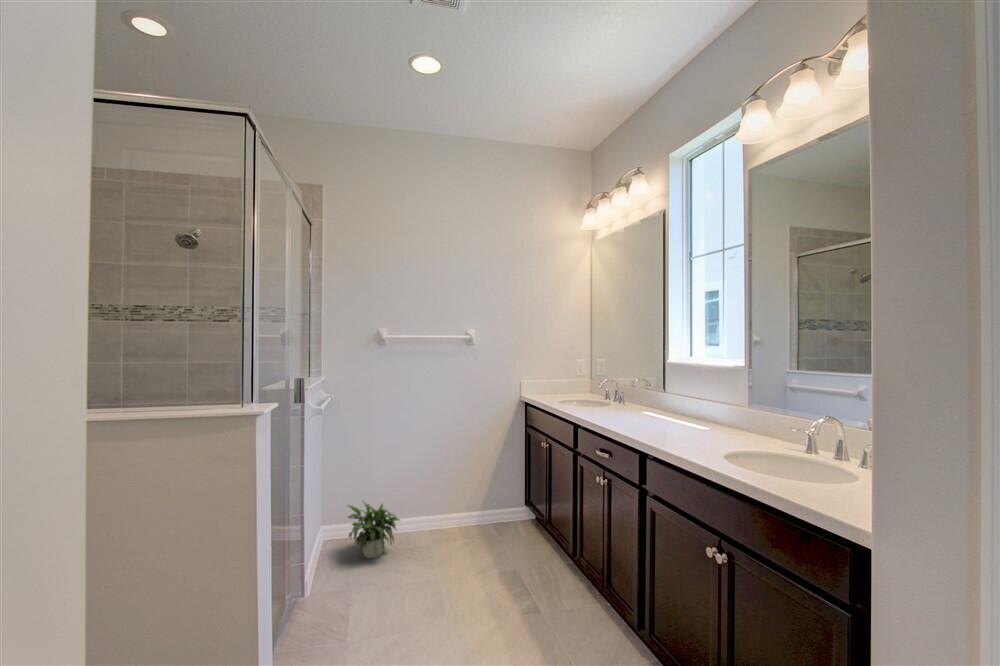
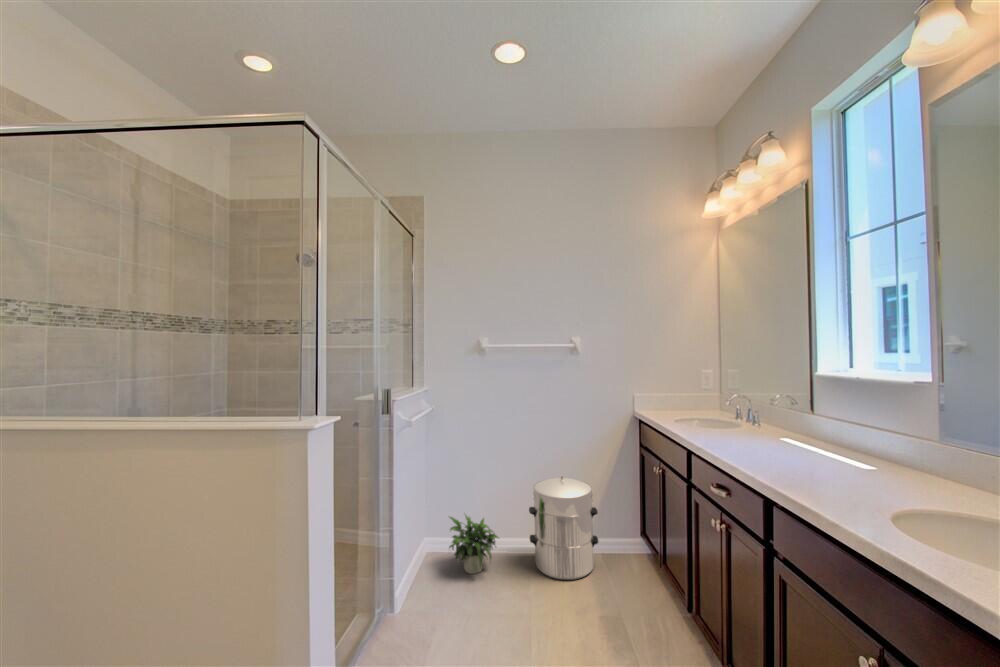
waste bin: none [429,457,492,551] -> present [529,476,598,580]

